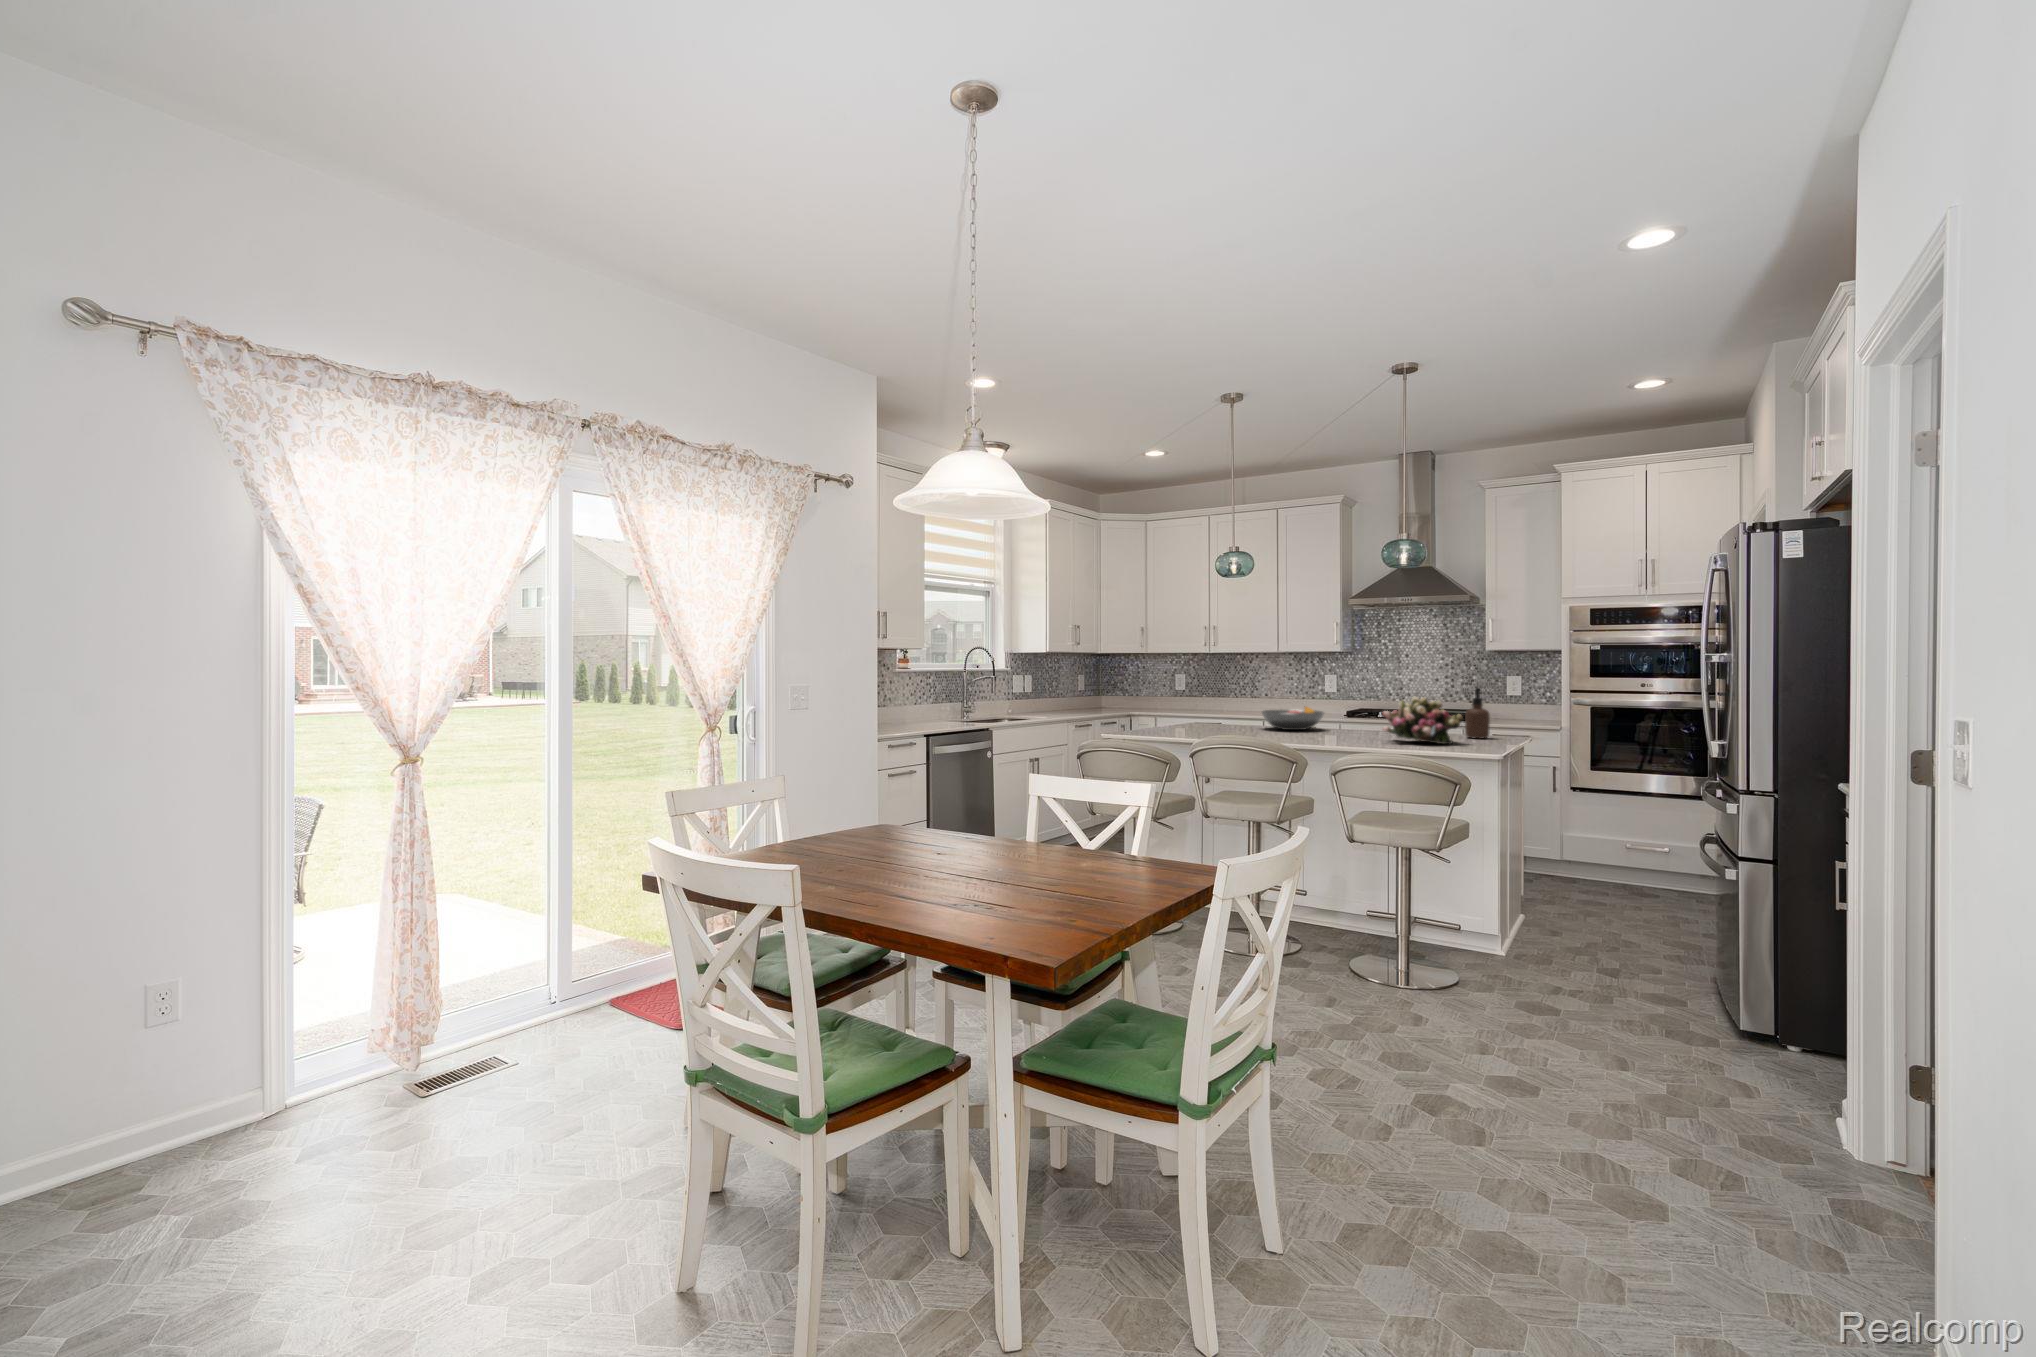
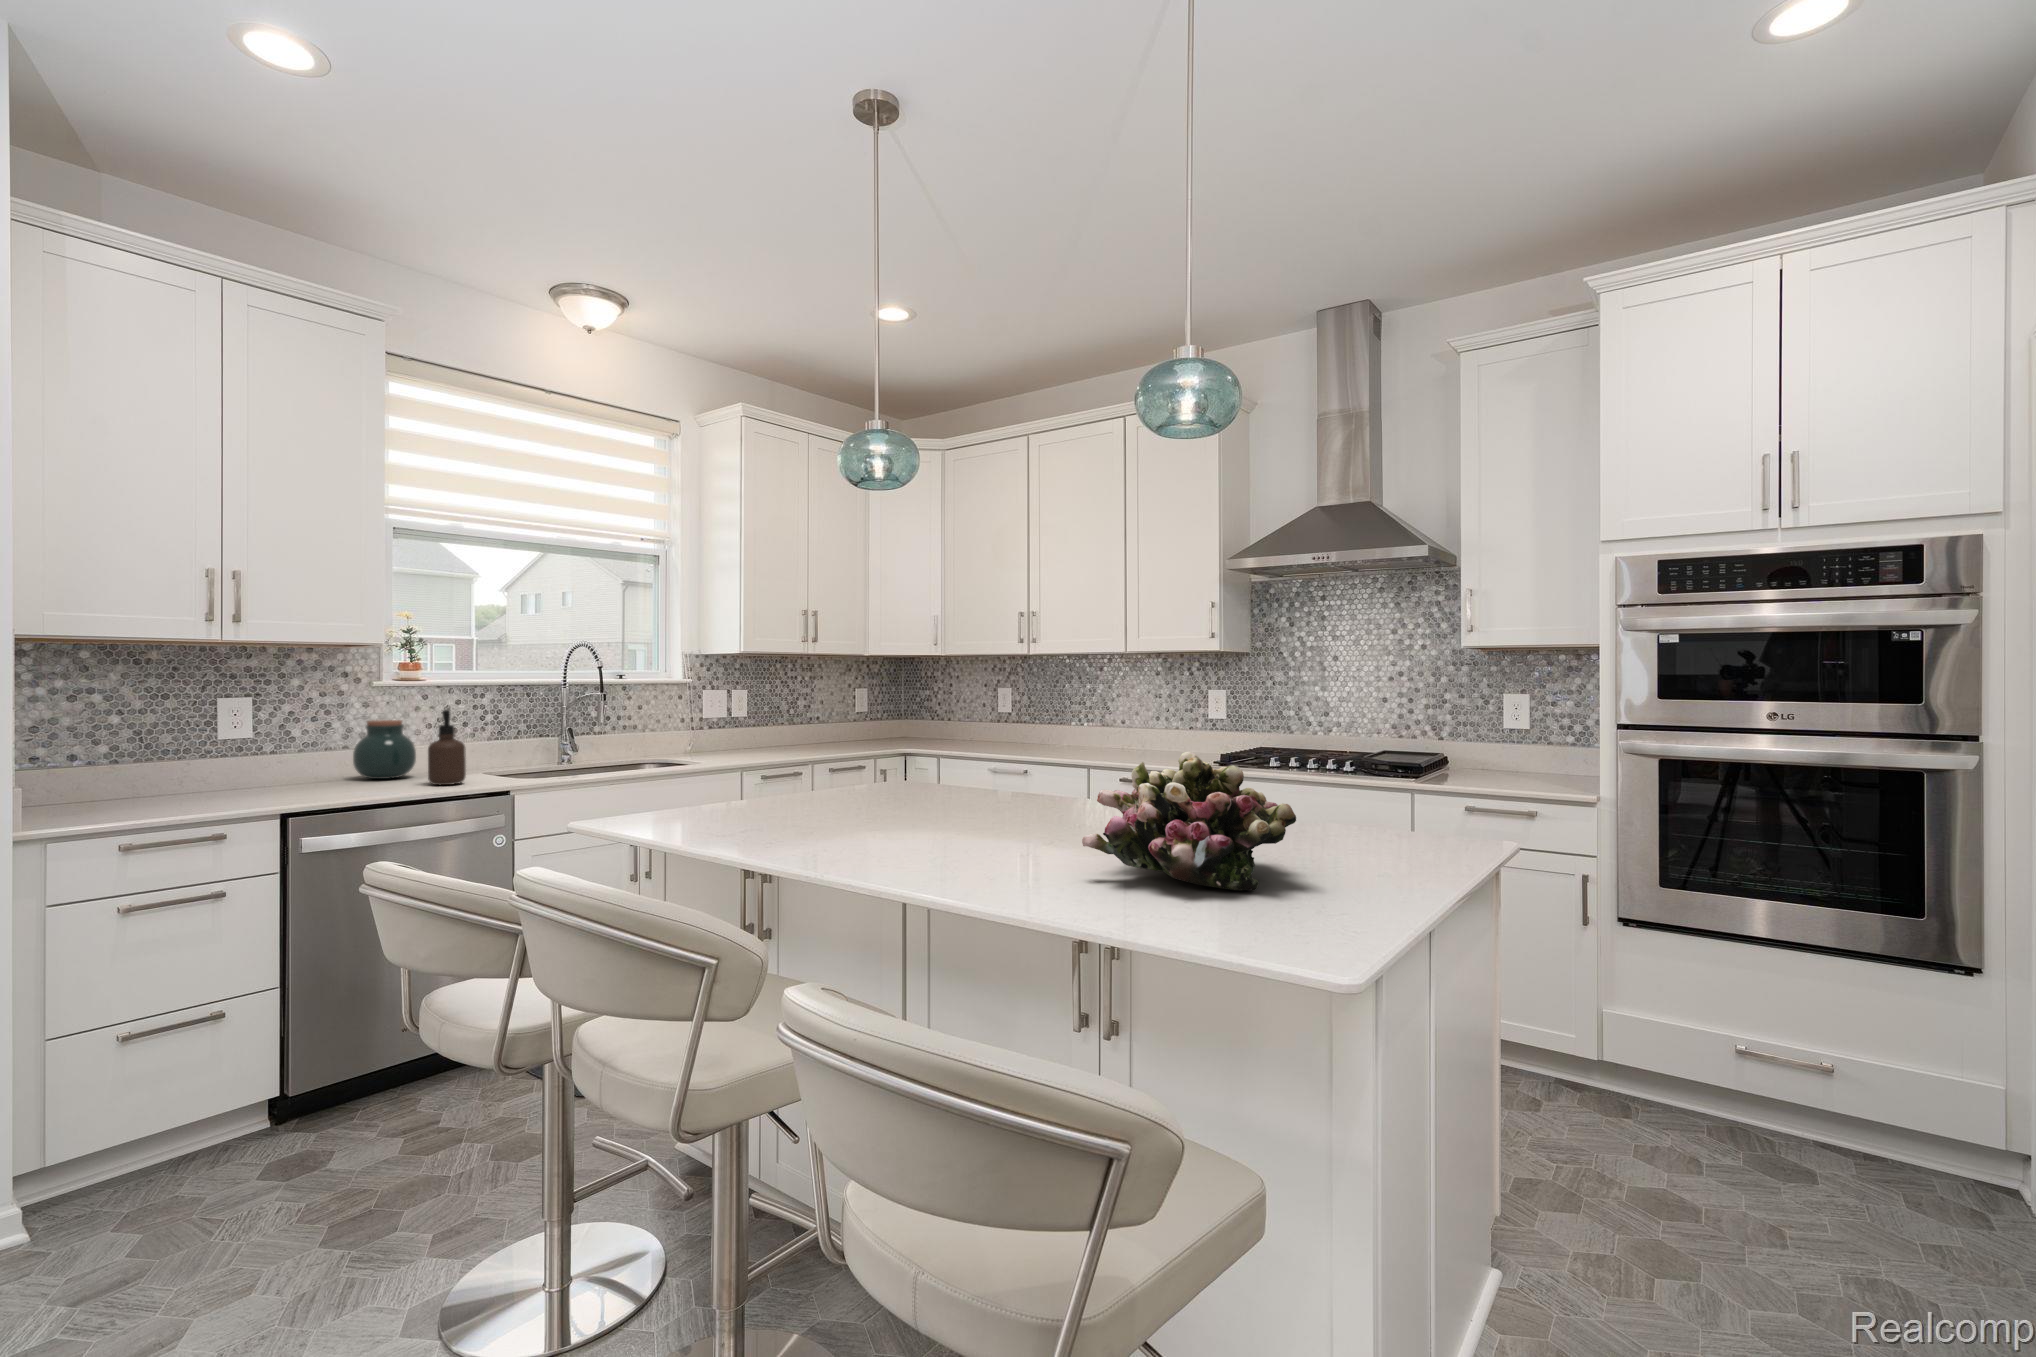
soap dispenser: present [1465,688,1490,738] -> present [428,710,466,785]
jar: none [899,691,928,723] -> present [353,720,416,779]
fruit bowl: present [1262,707,1324,730] -> none [929,759,1064,814]

